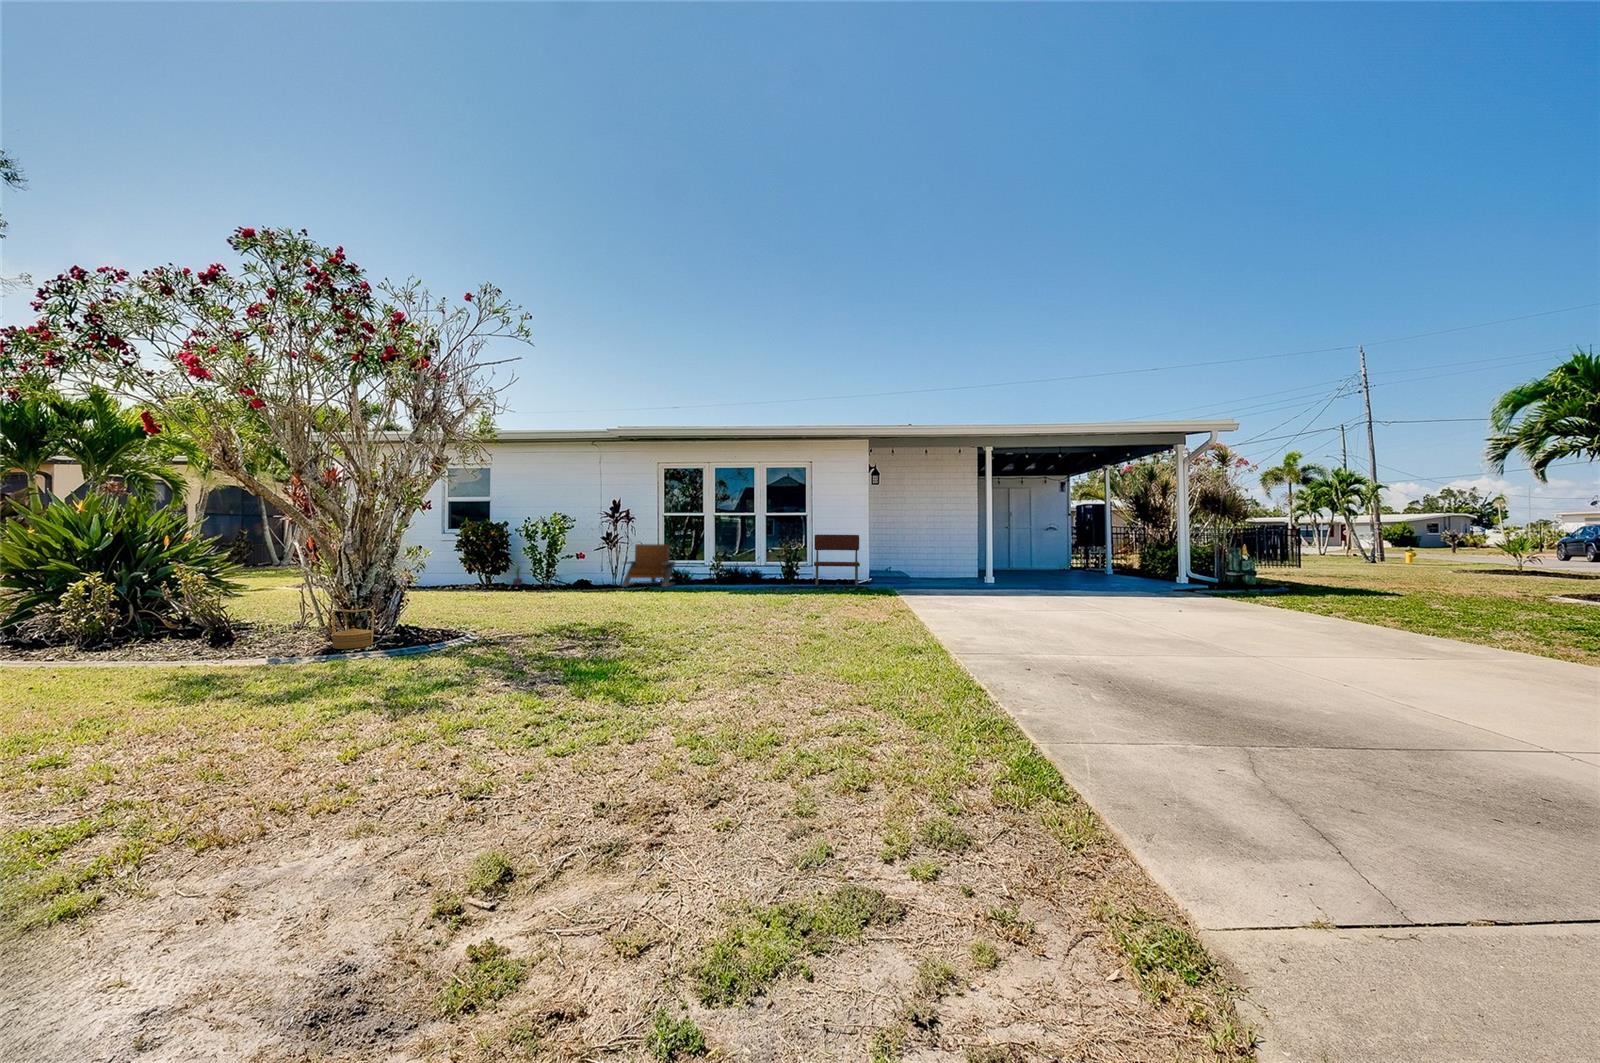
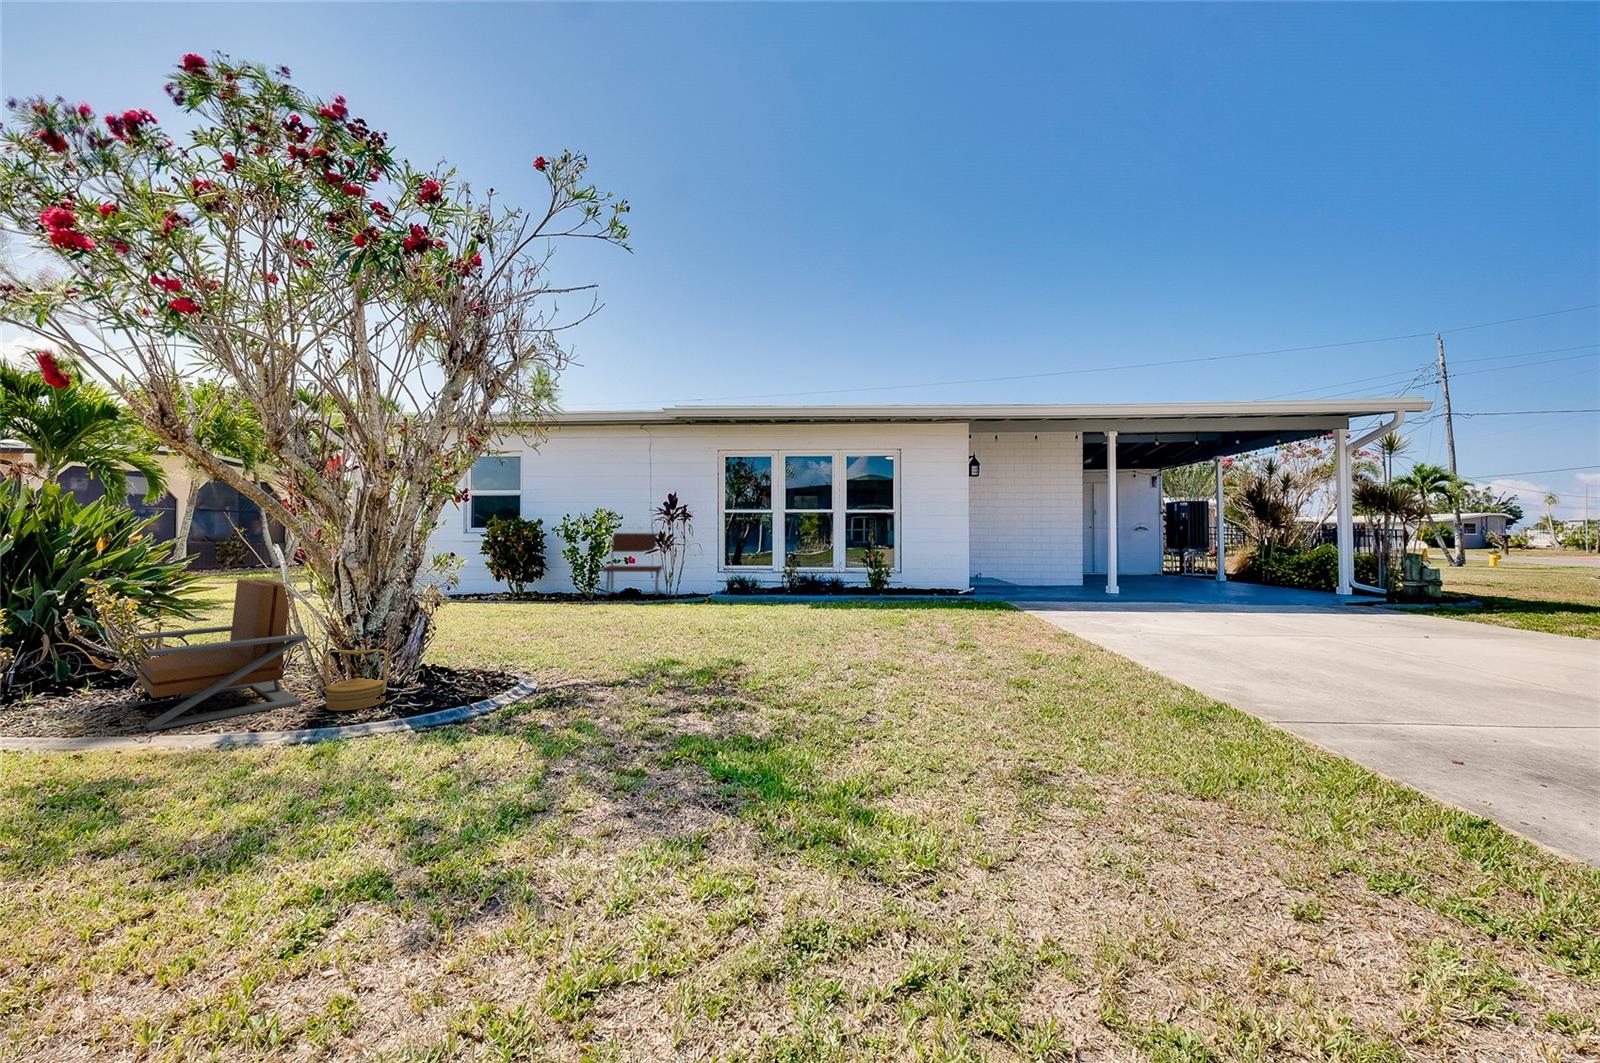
bench: present [814,535,860,586] -> present [602,533,662,595]
lounge chair: present [622,544,675,587] -> present [131,579,307,731]
decorative plant: present [513,566,522,585] -> none [539,567,572,596]

